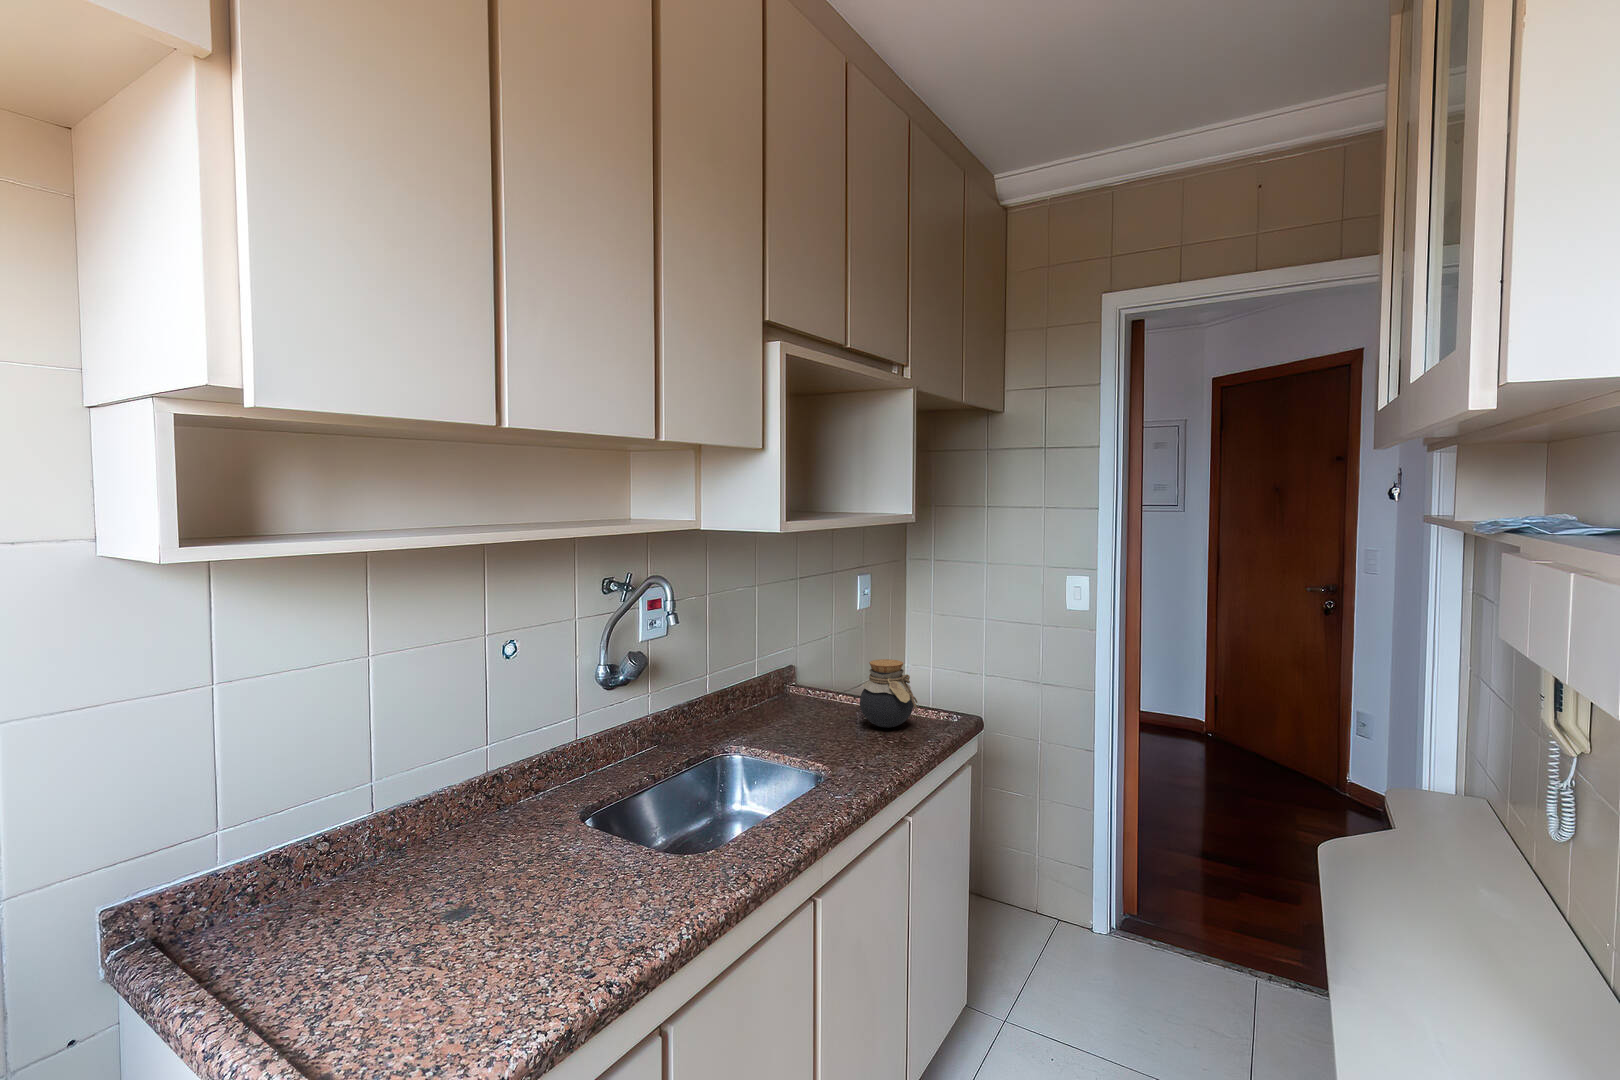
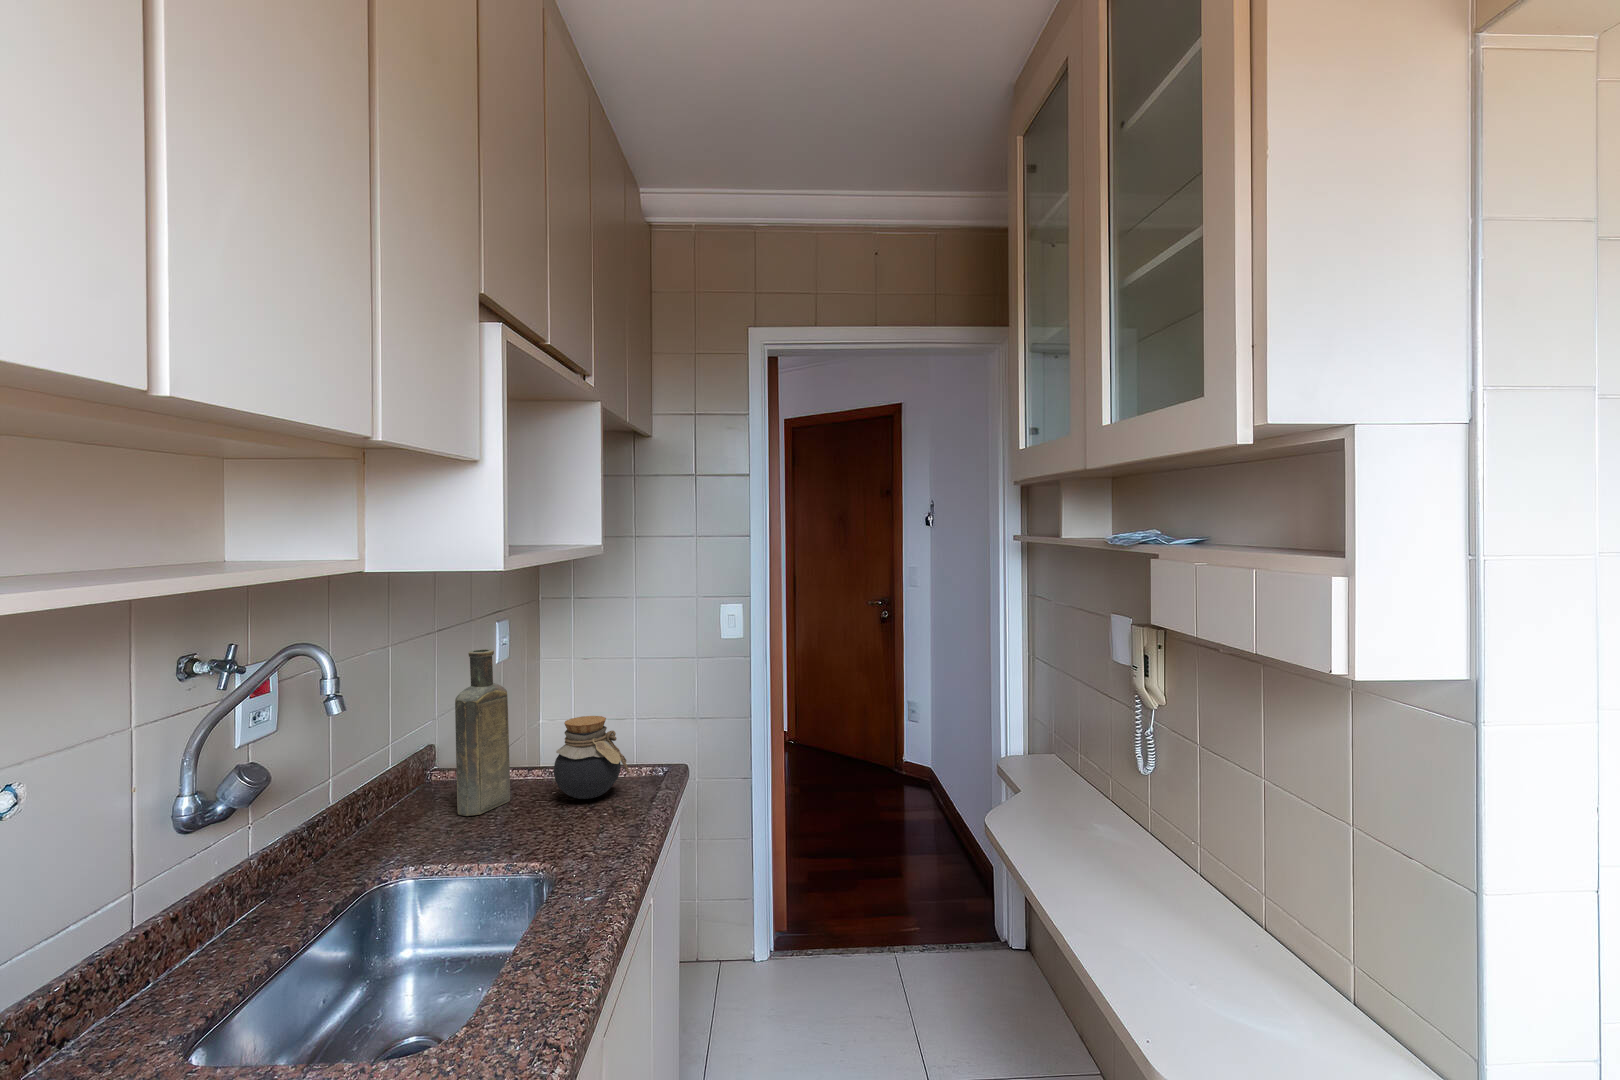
bottle: none [780,595,832,722] -> present [455,649,510,816]

